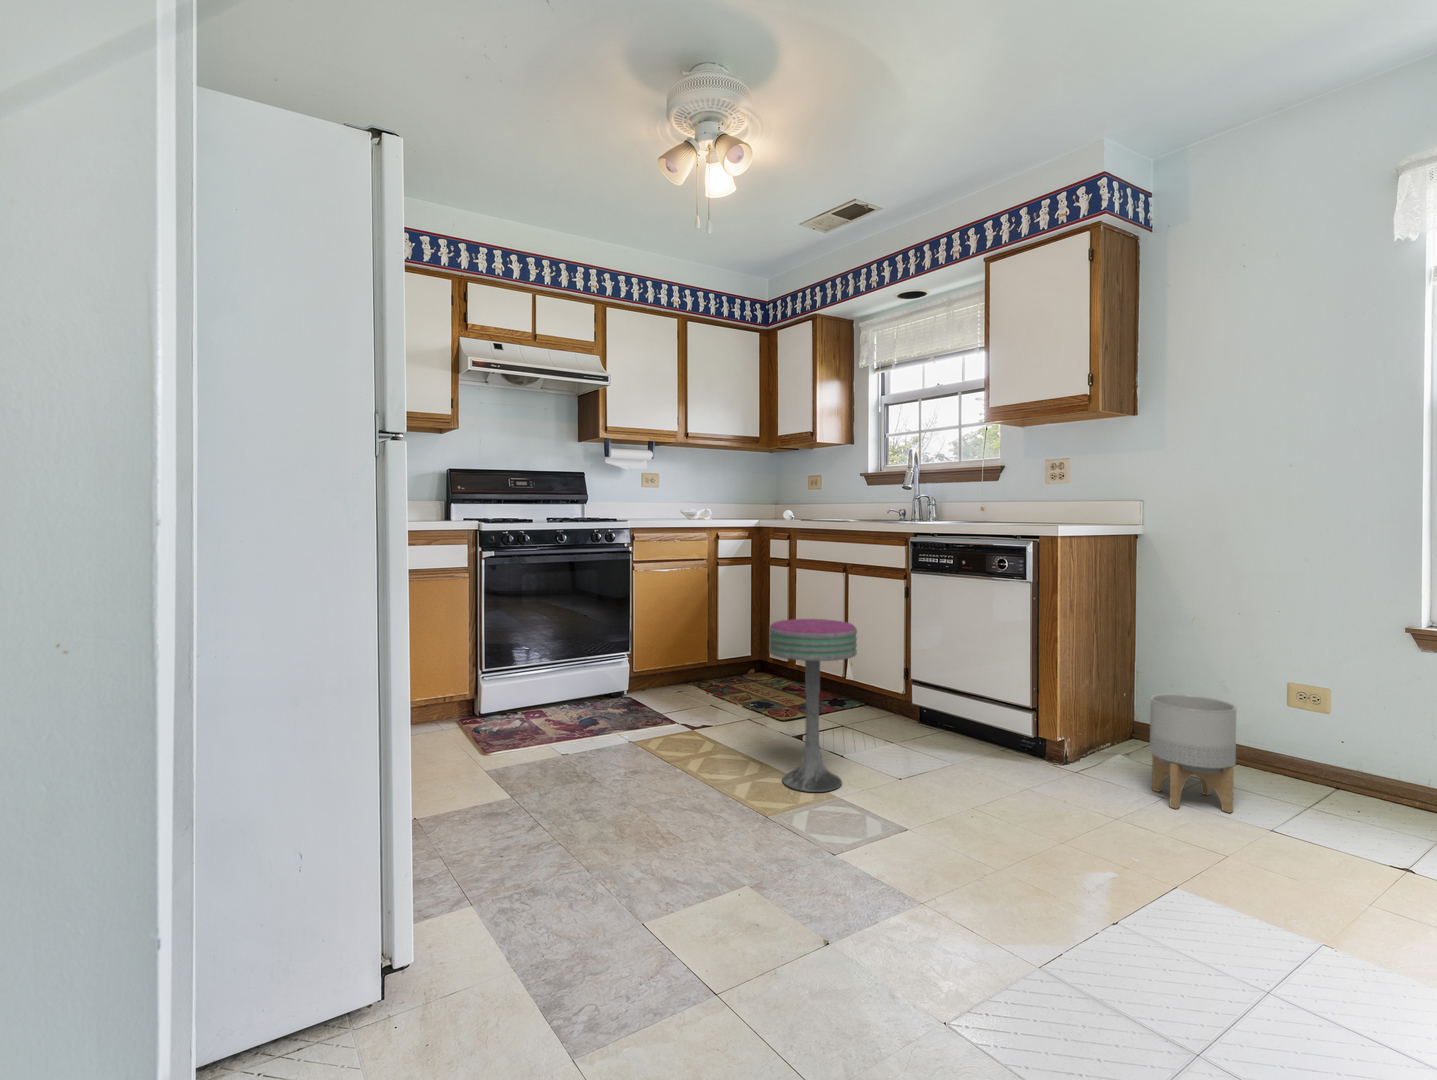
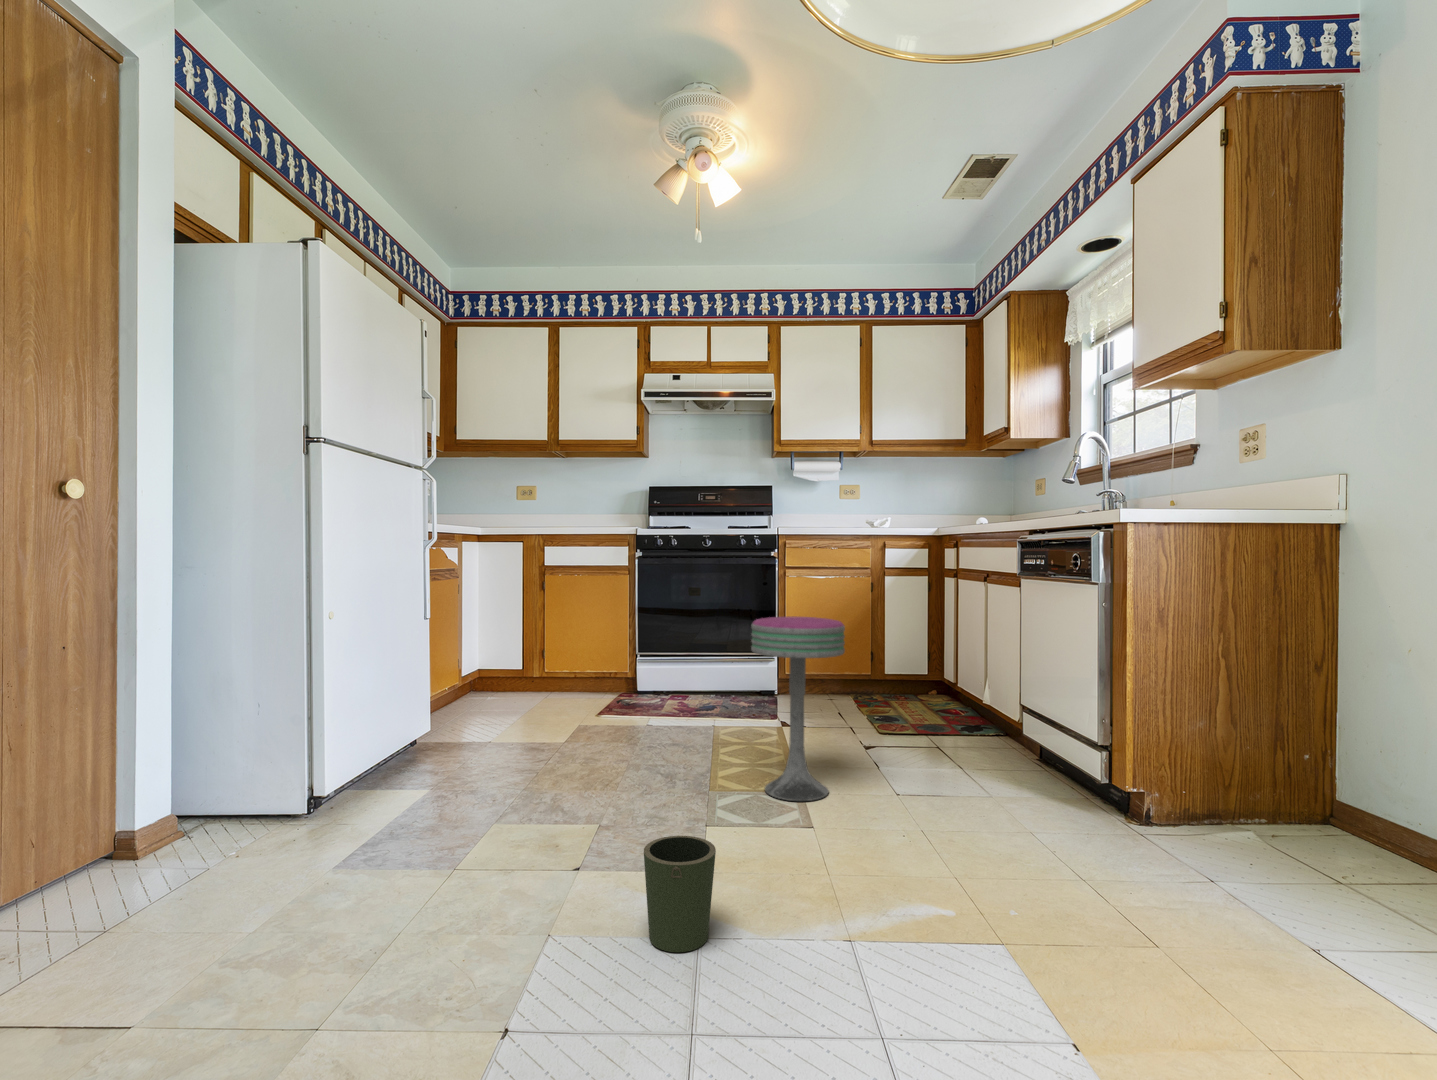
planter: present [1150,694,1237,813] -> none [1202,754,1343,956]
trash can: none [842,840,1003,946] -> present [644,836,716,952]

